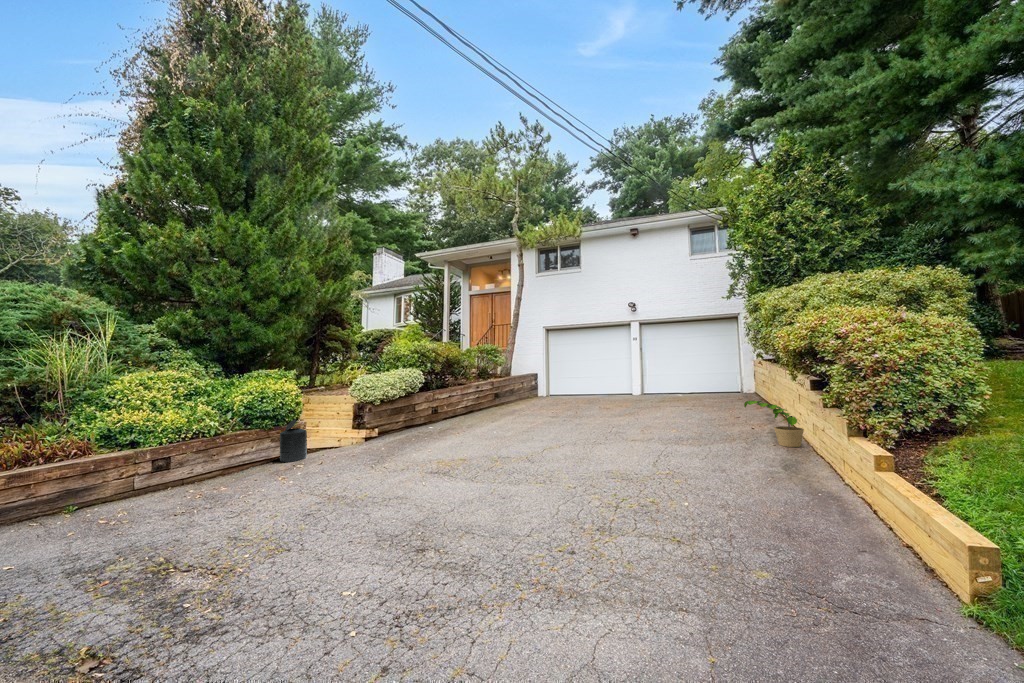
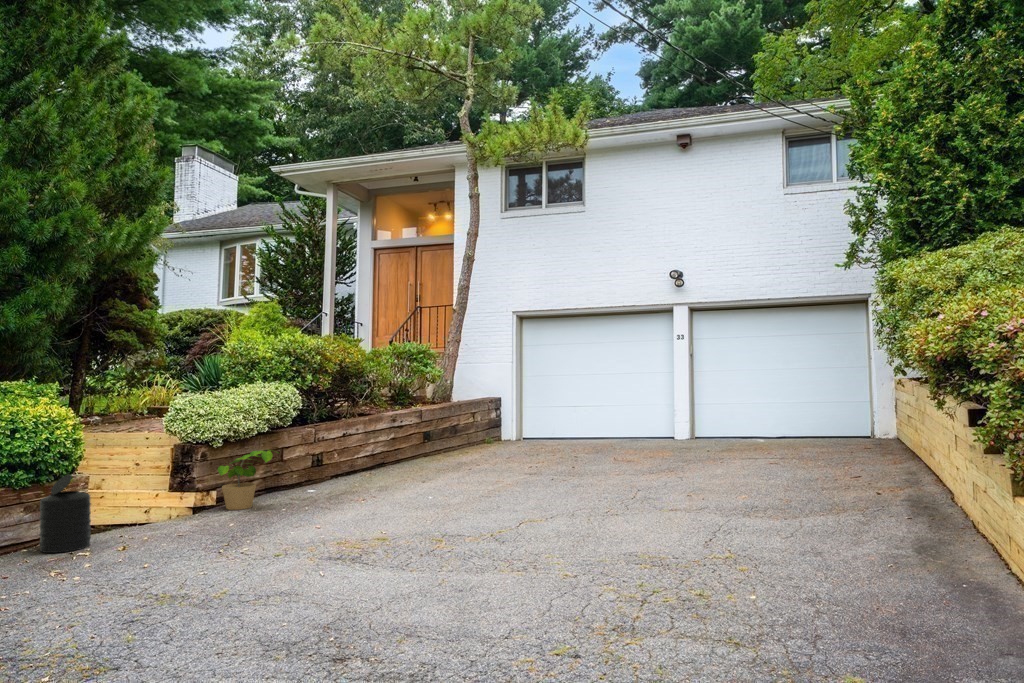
potted plant: present [744,401,804,447] -> present [217,450,273,510]

